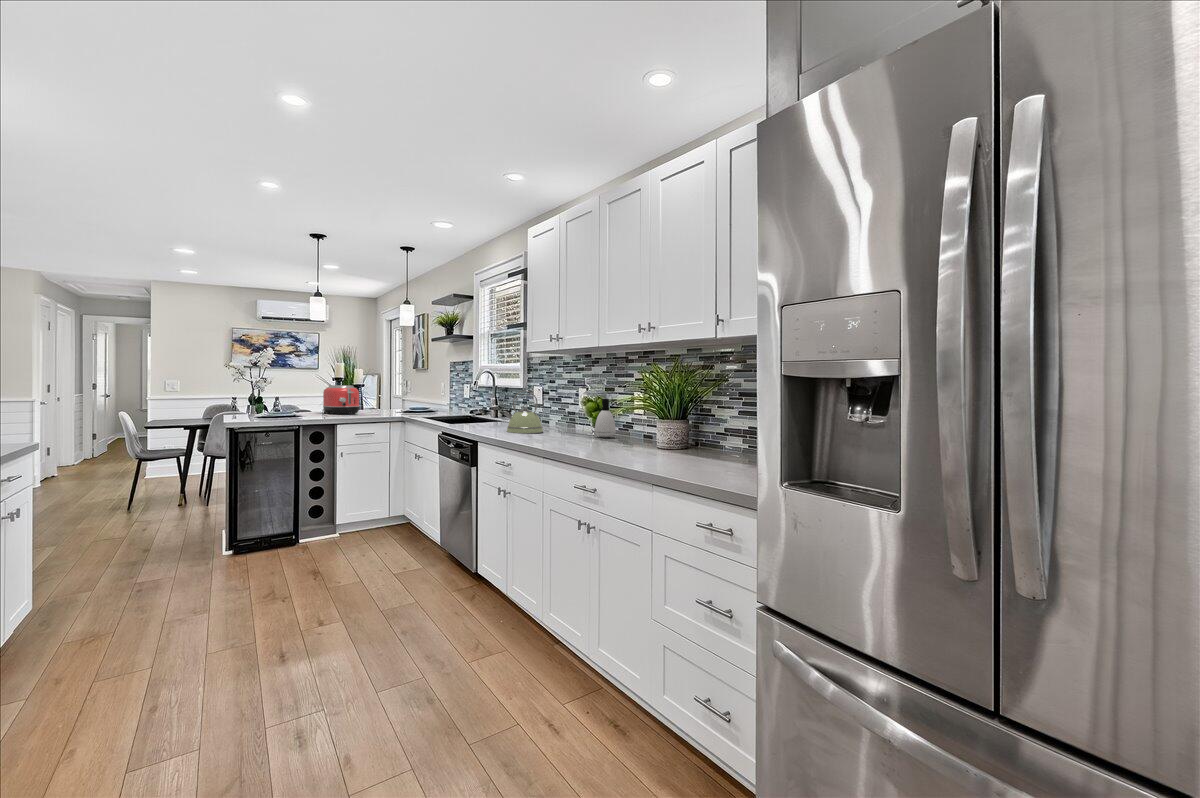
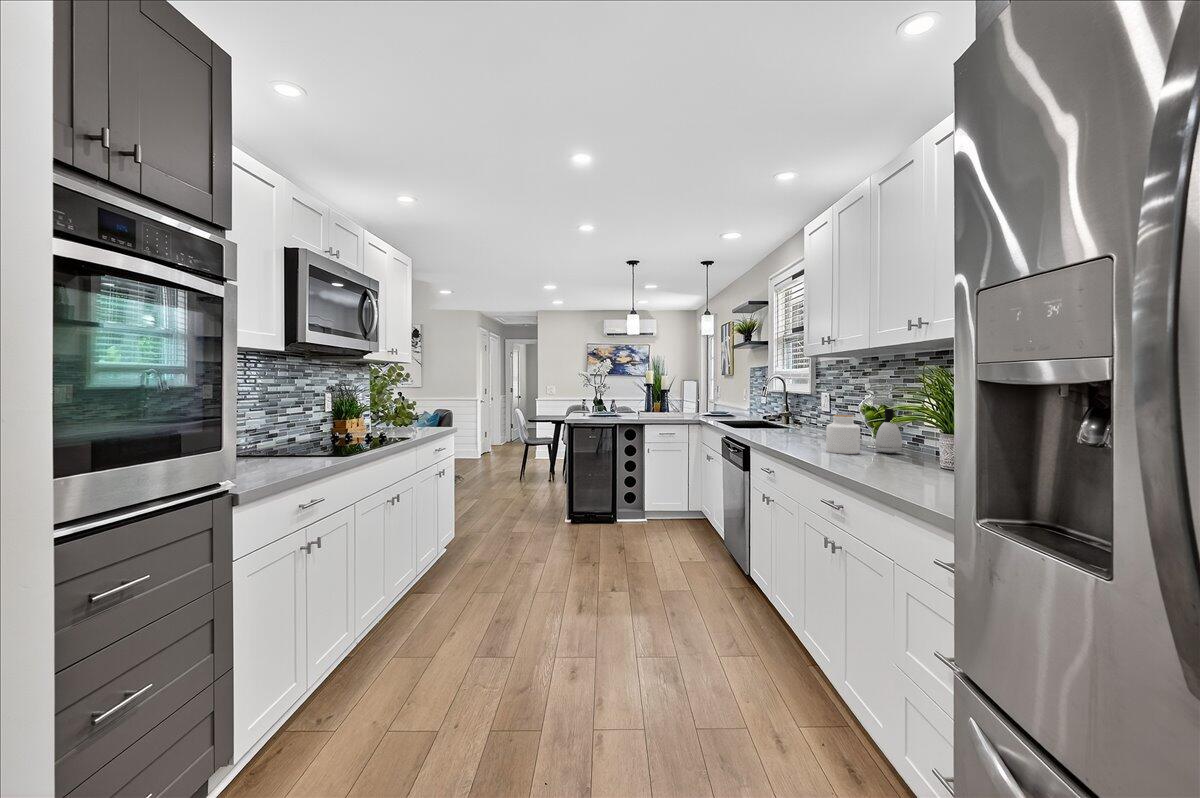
toaster: present [323,385,360,415] -> none [636,392,663,417]
kettle: present [503,390,543,434] -> none [775,398,818,443]
jar: none [558,405,587,440] -> present [826,415,860,454]

